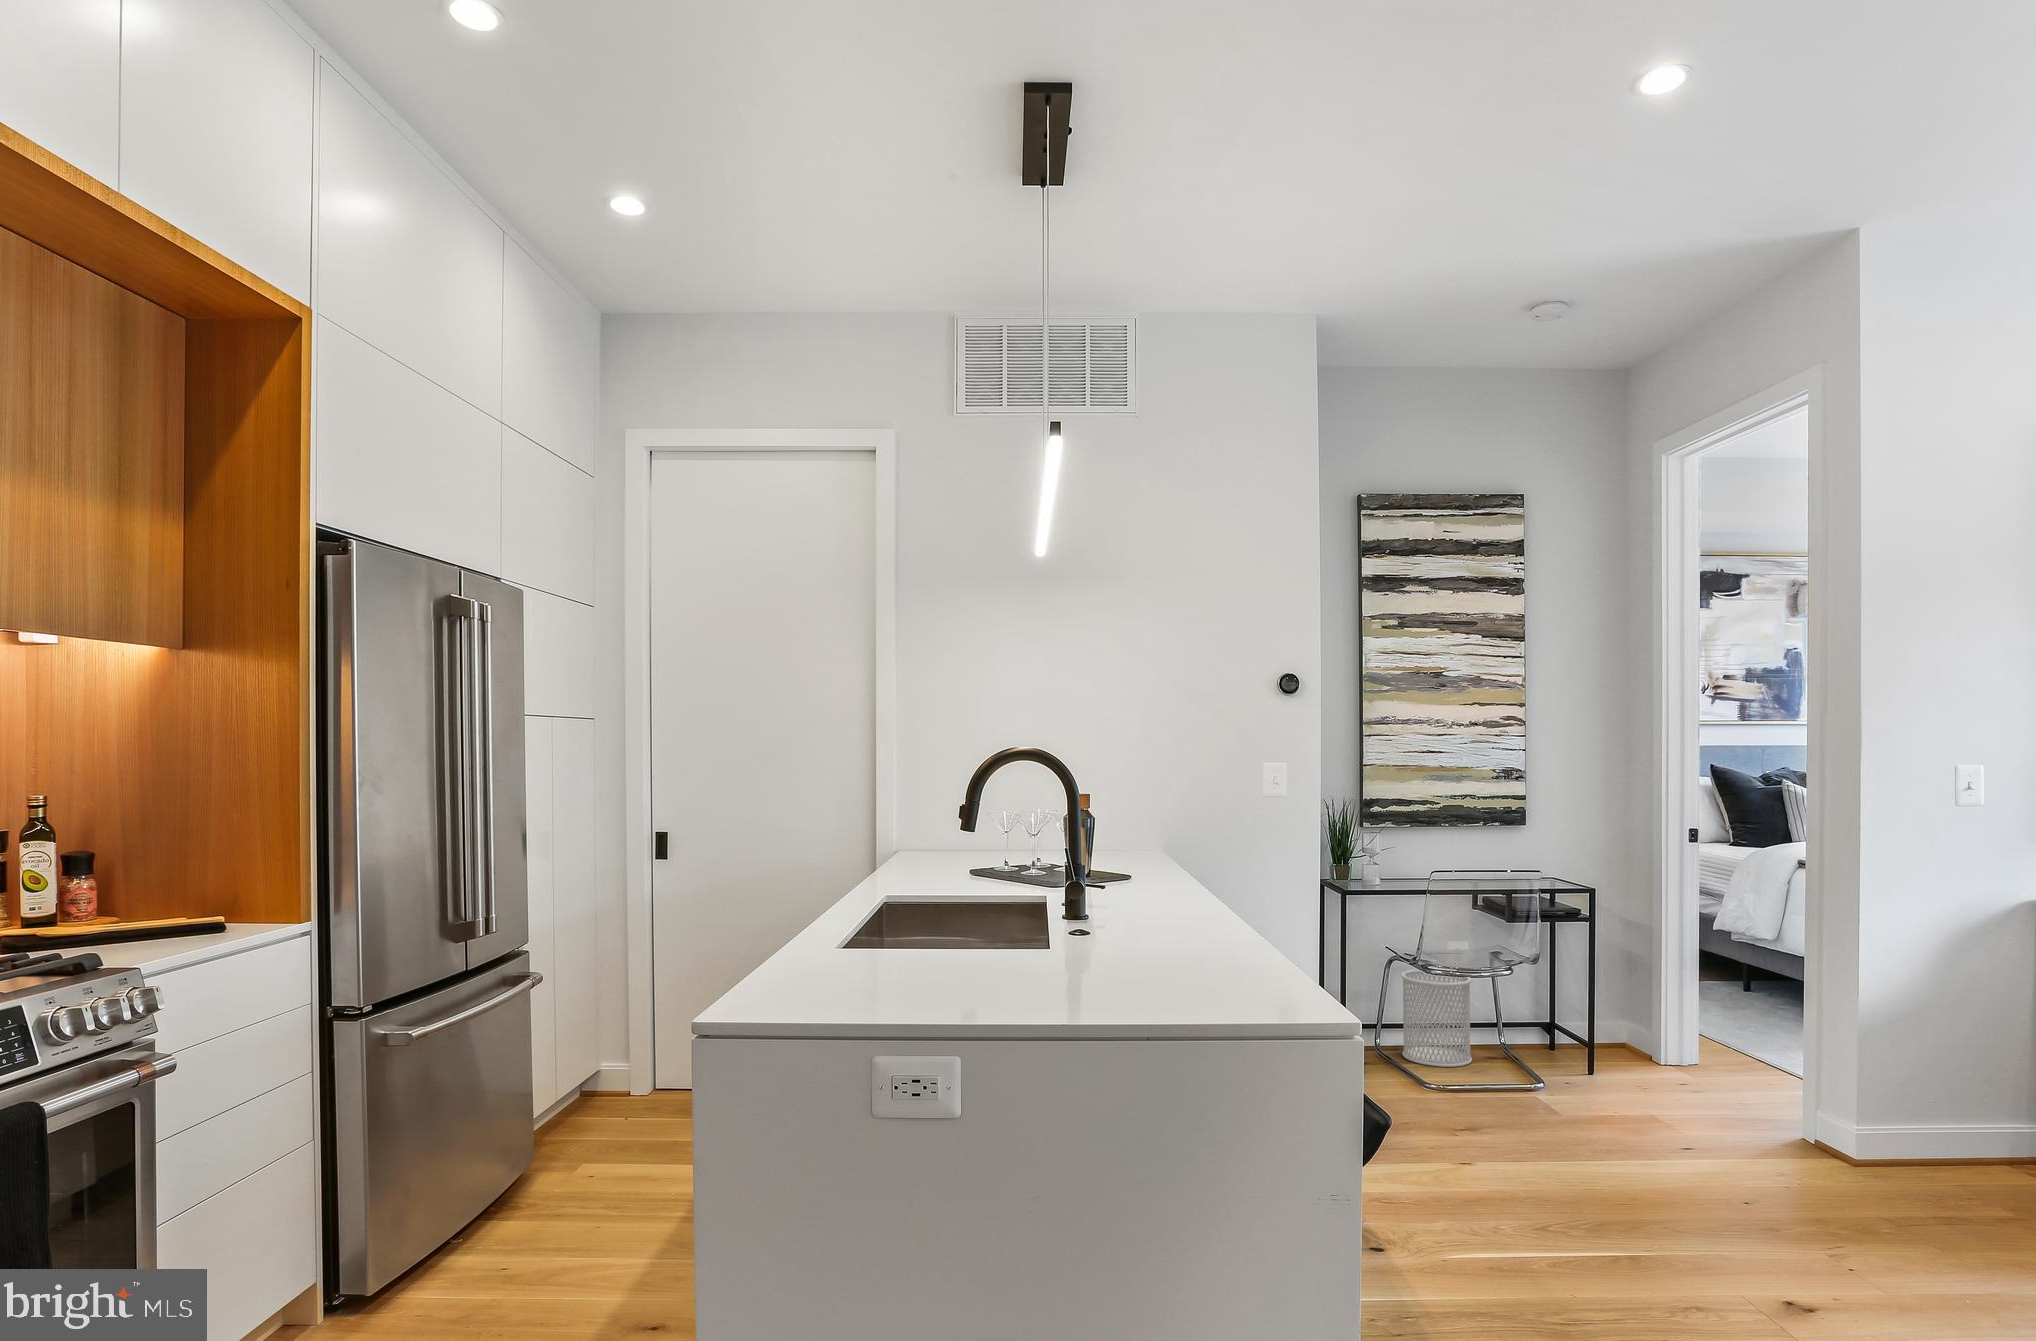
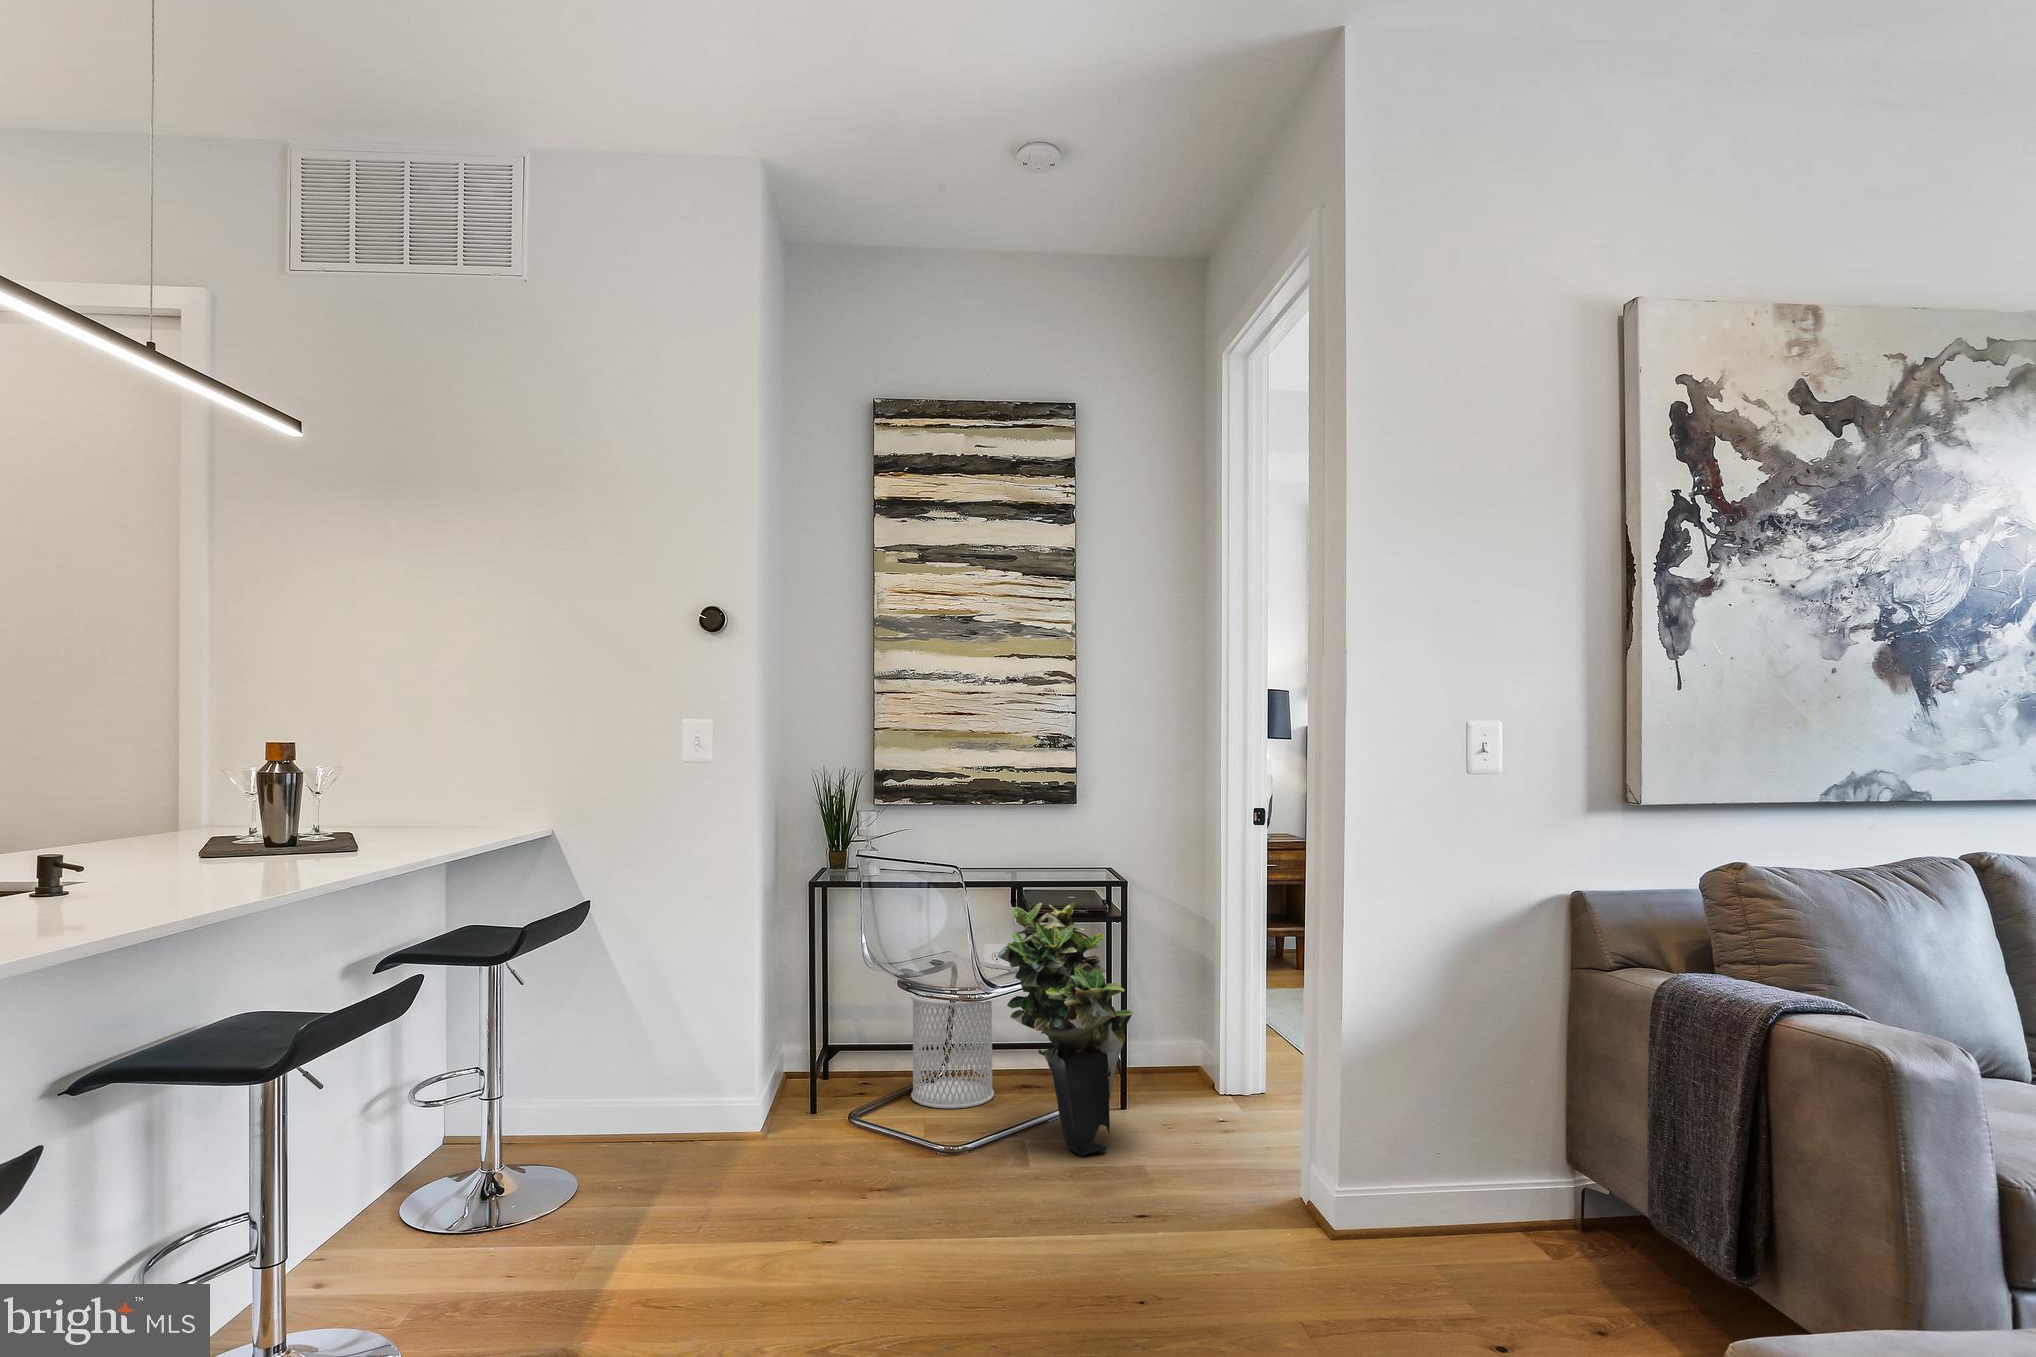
potted plant: none [1504,908,1618,1104] -> present [997,901,1133,1156]

